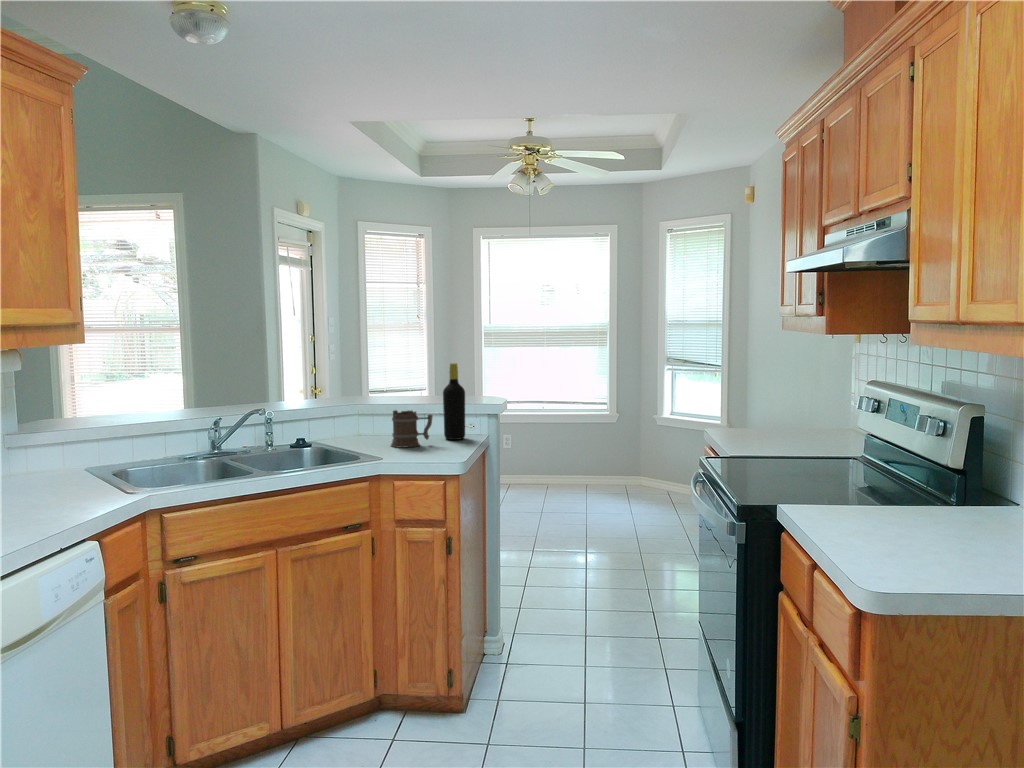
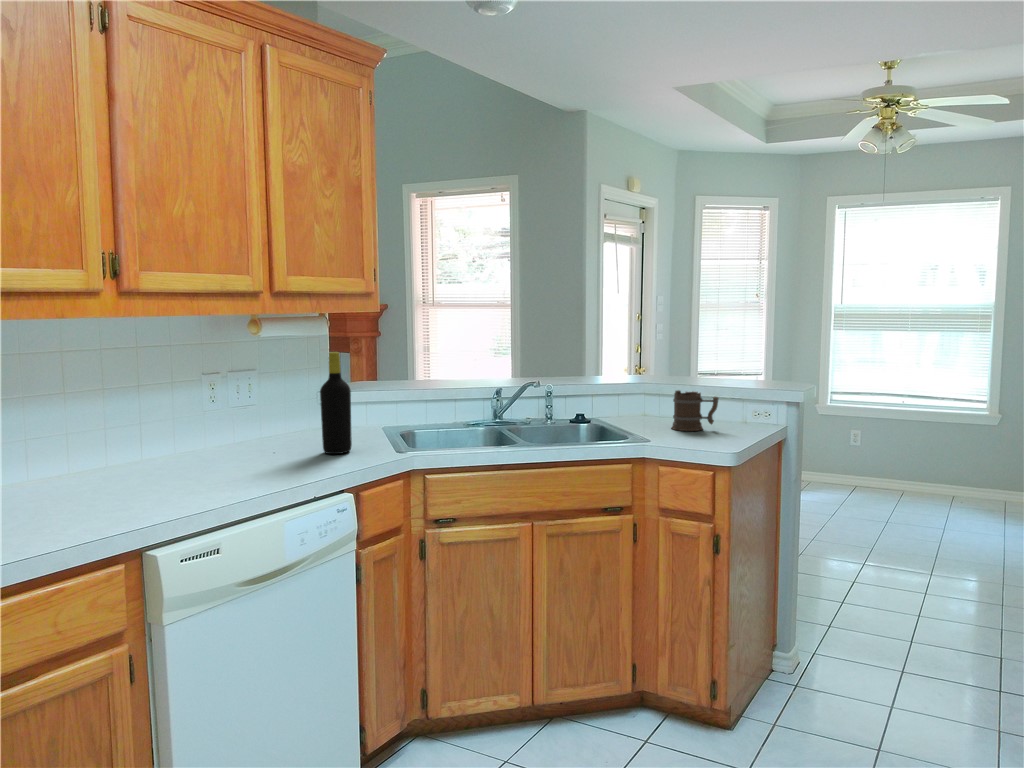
bottle: present [443,363,465,440] -> present [320,352,352,454]

